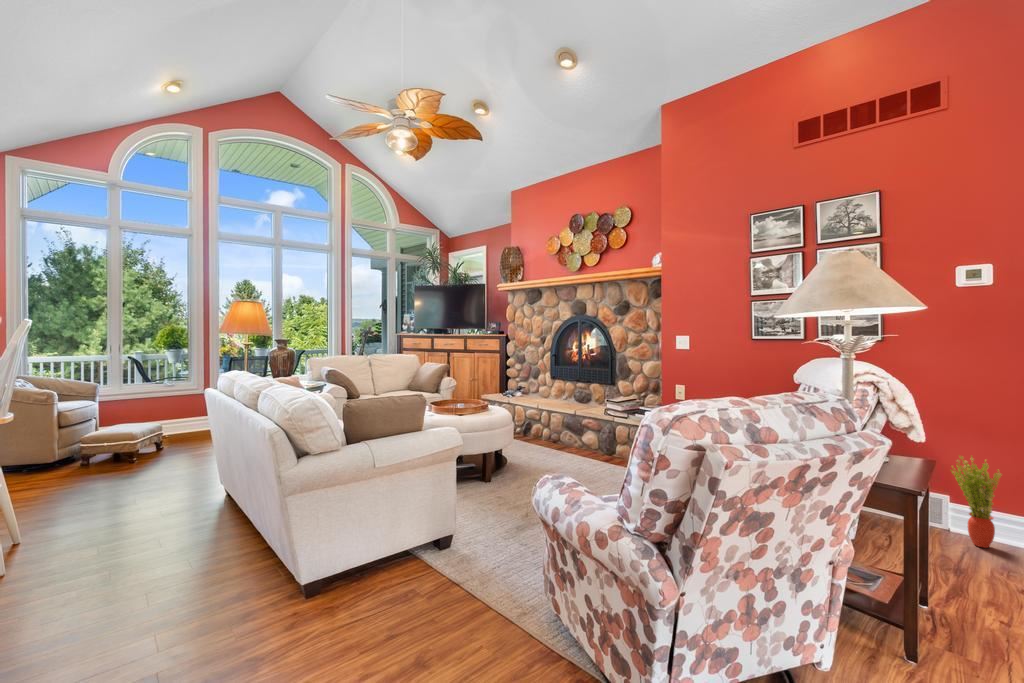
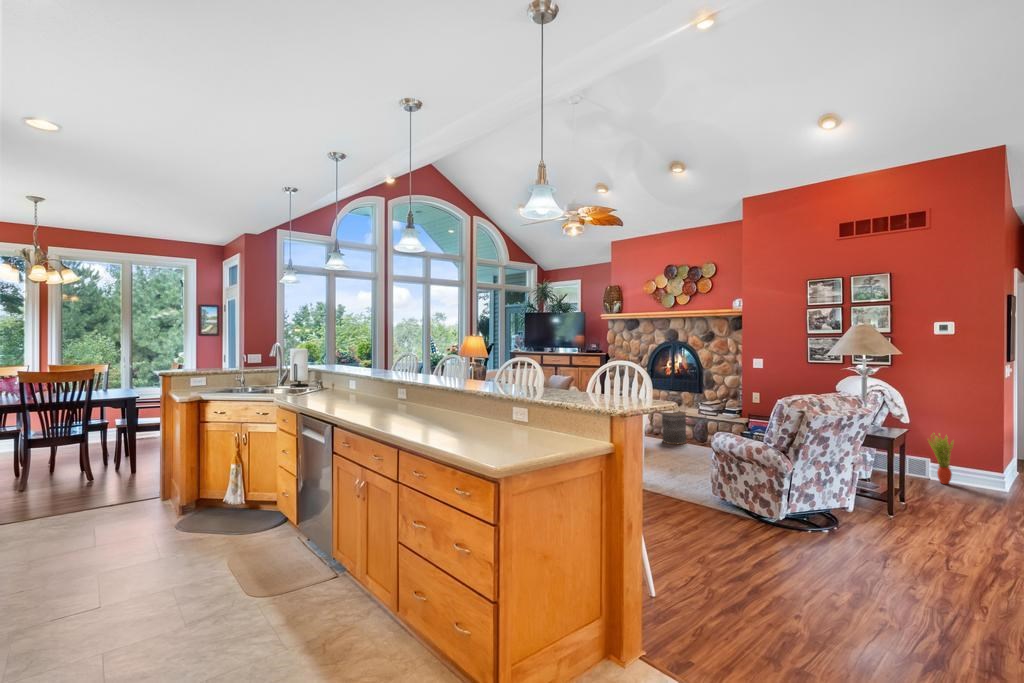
basket: none [549,392,583,460] -> present [662,411,686,444]

